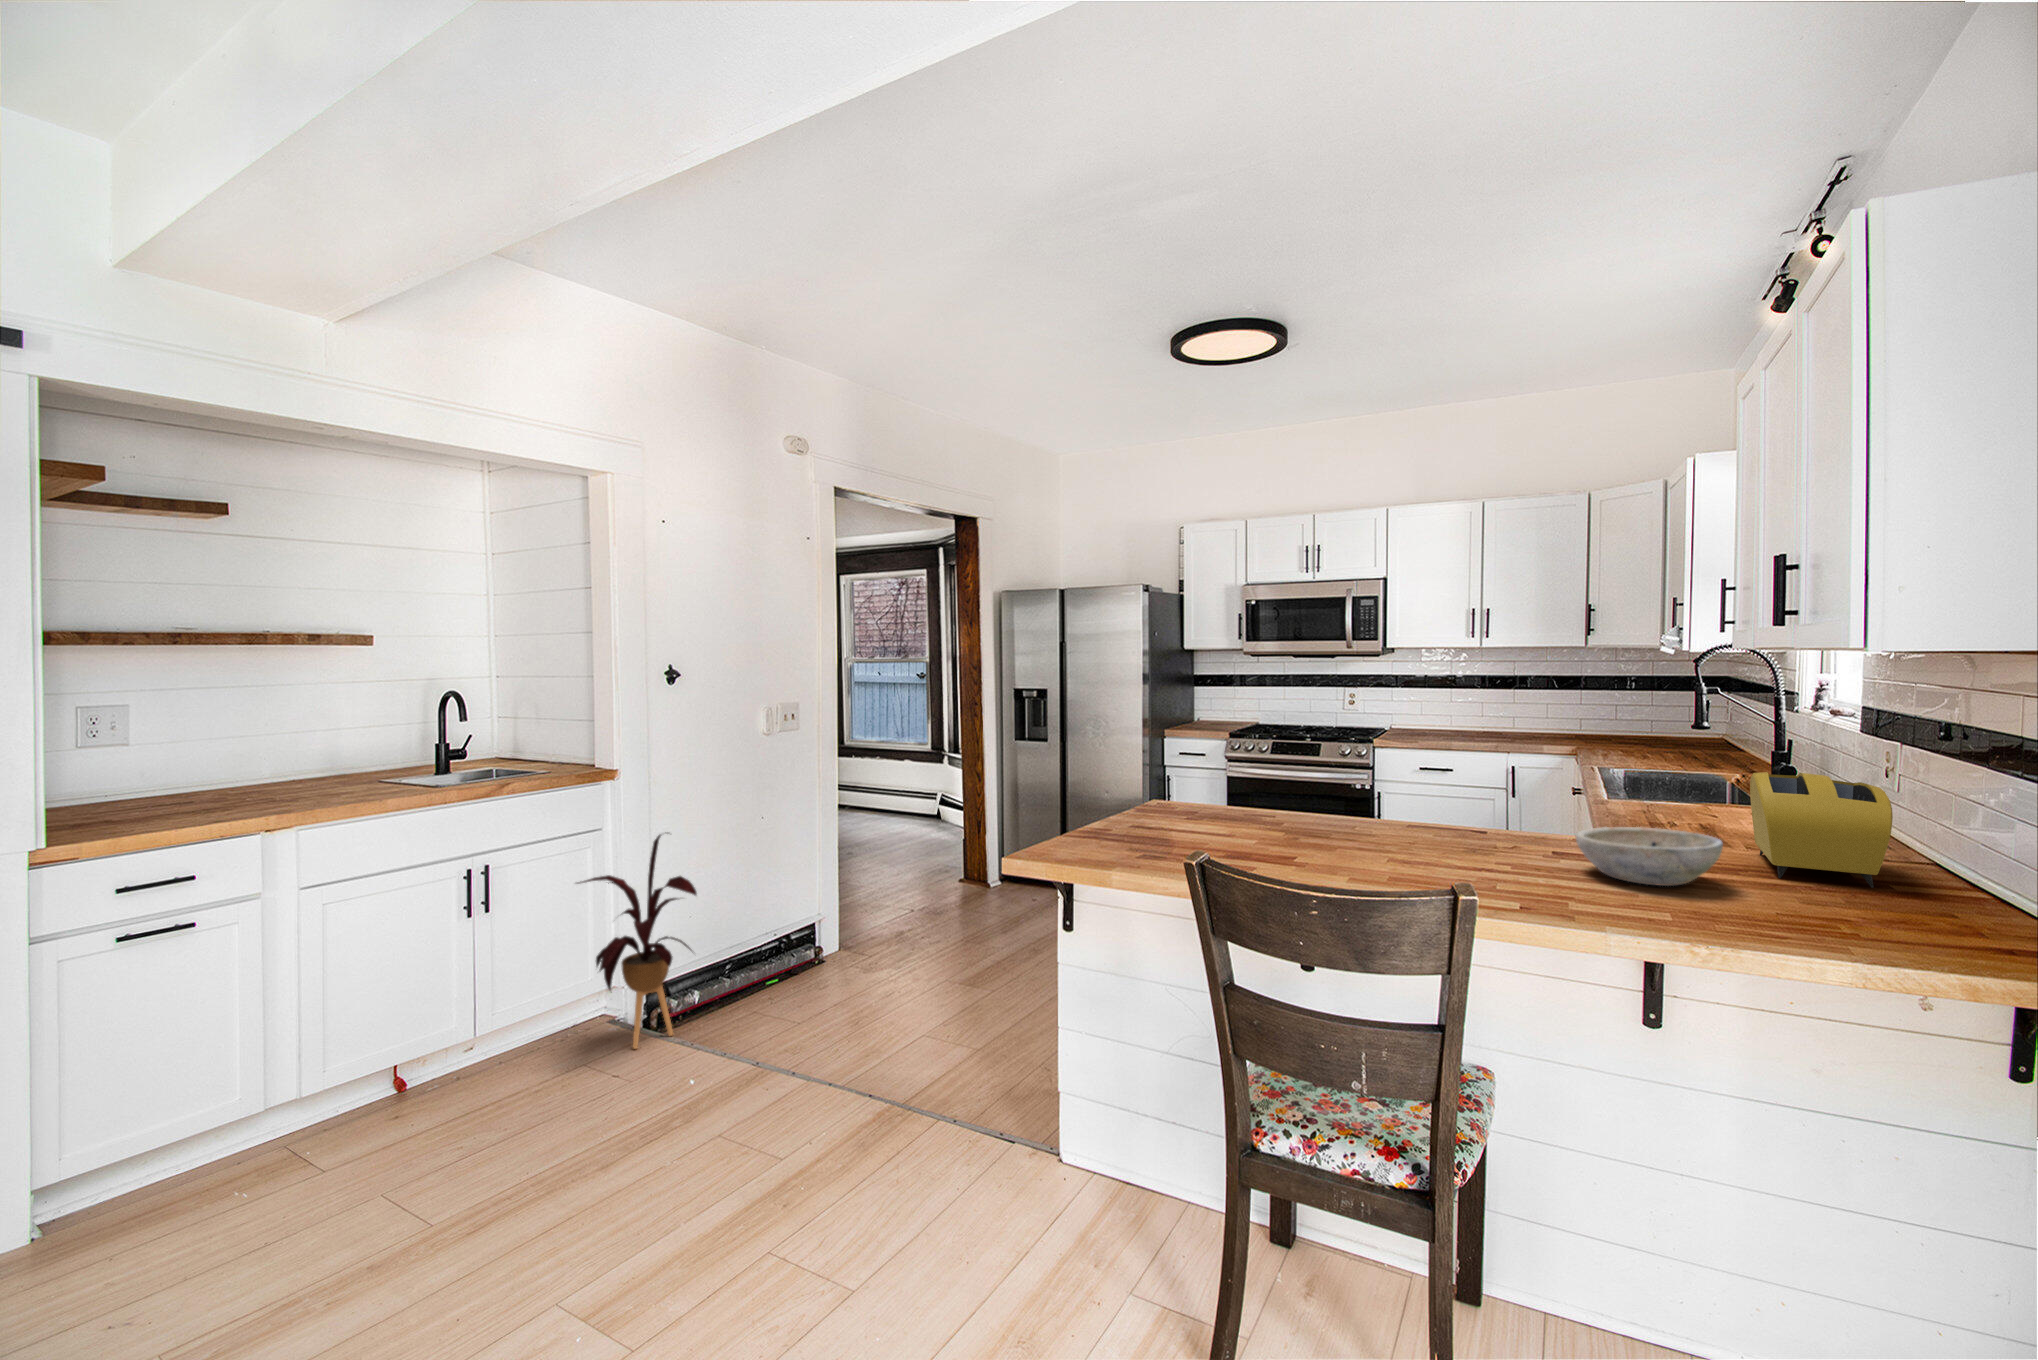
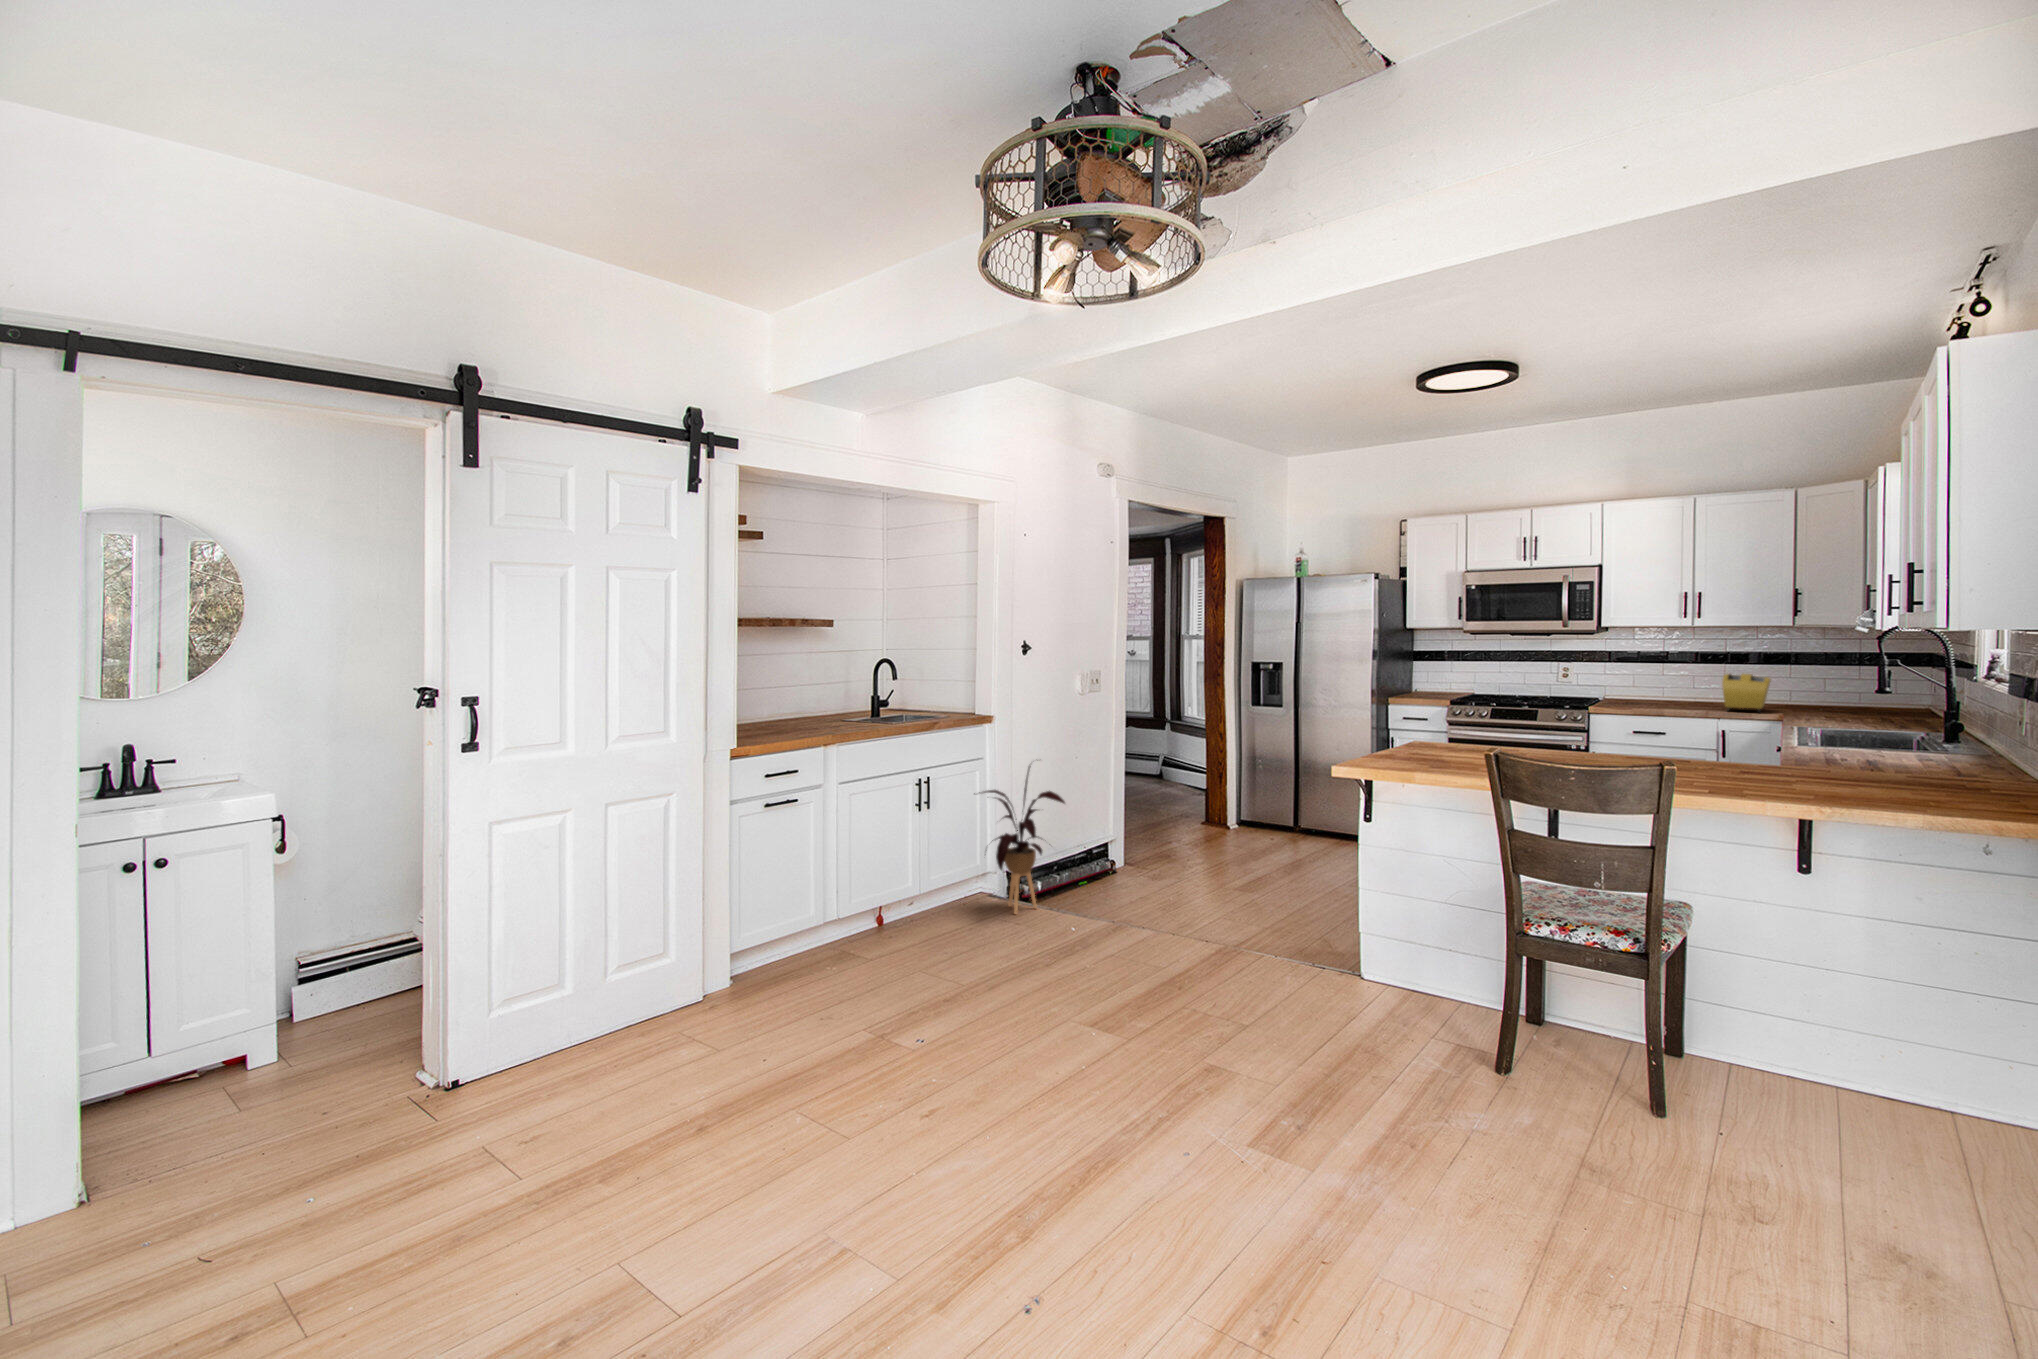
toaster: present [1750,772,1893,888] -> present [1722,674,1771,711]
bowl: present [1576,827,1723,886] -> none [1753,752,1857,787]

